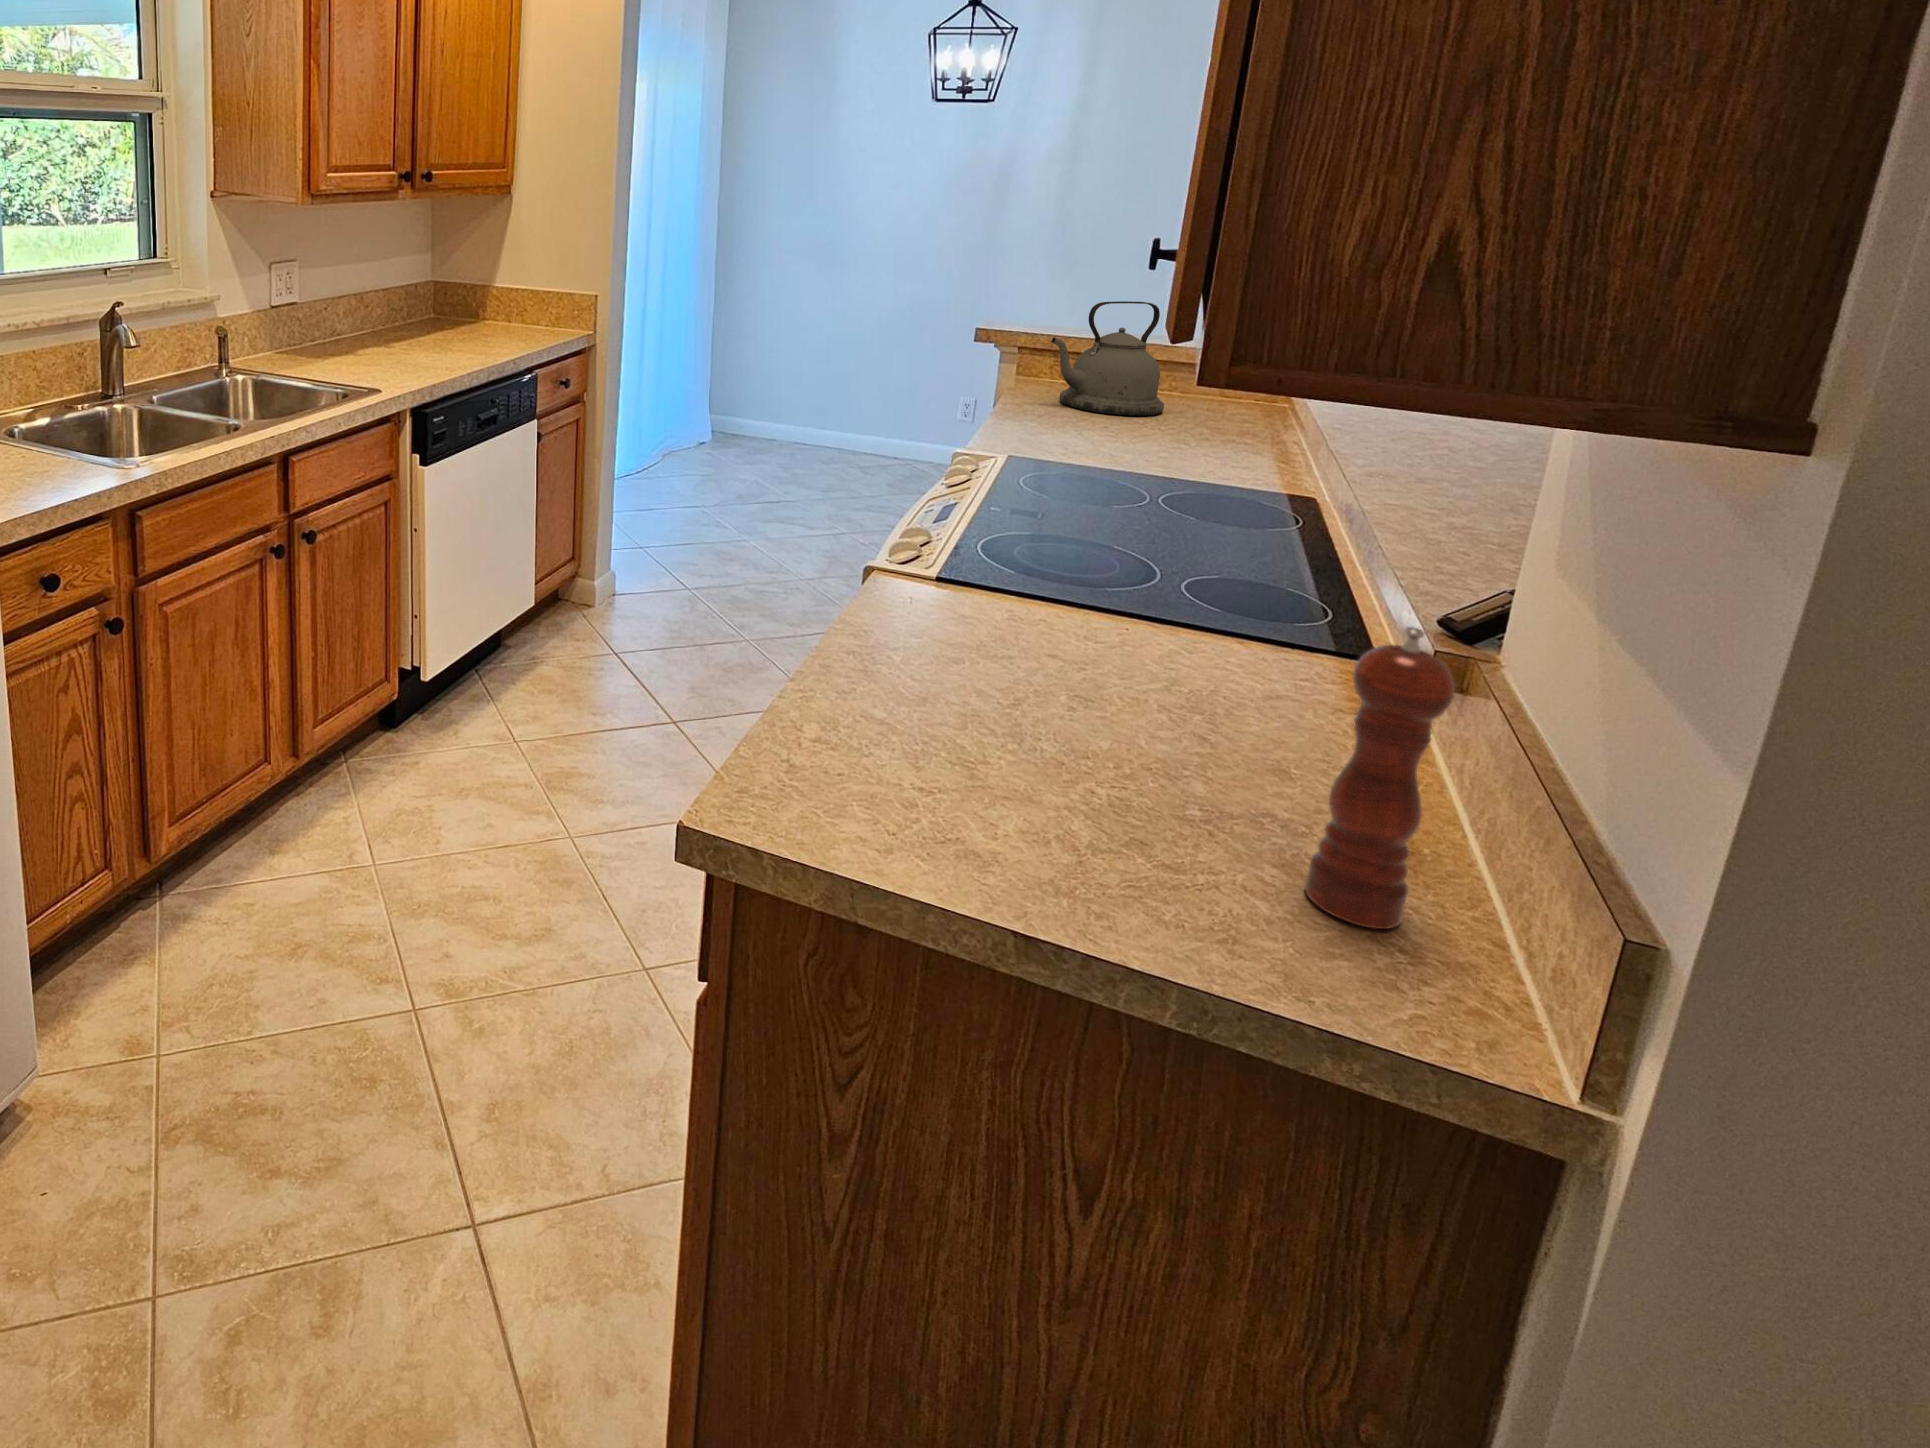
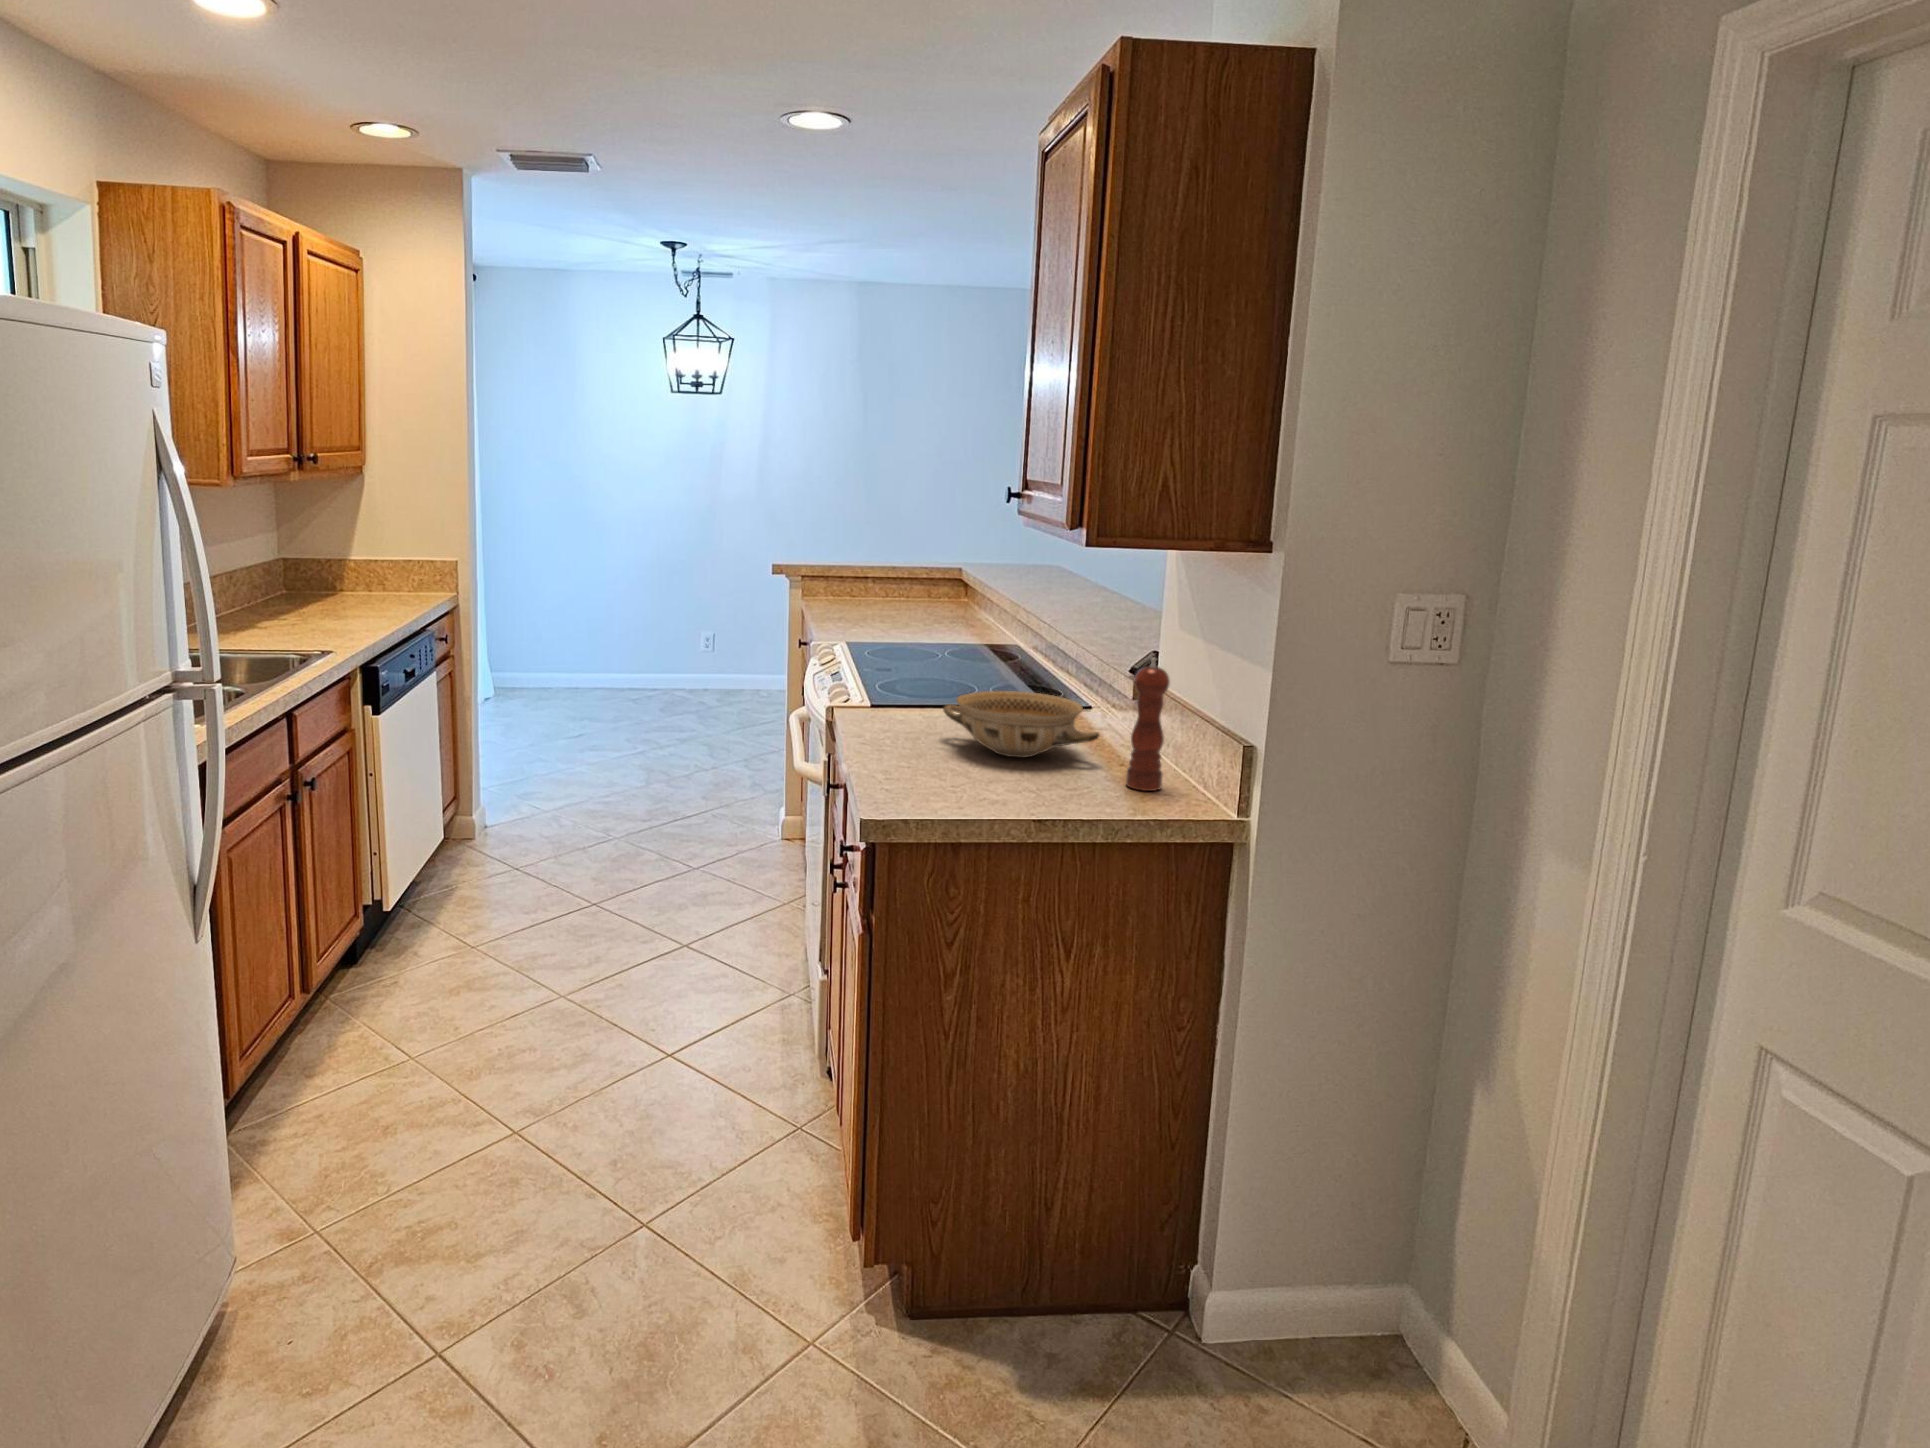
kettle: present [1051,301,1164,416] -> none [845,541,912,616]
ceramic bowl: none [986,596,1286,760] -> present [943,691,1099,758]

